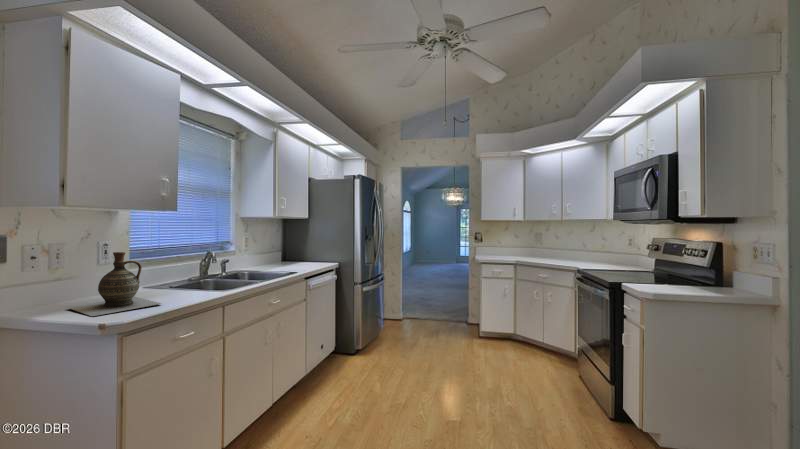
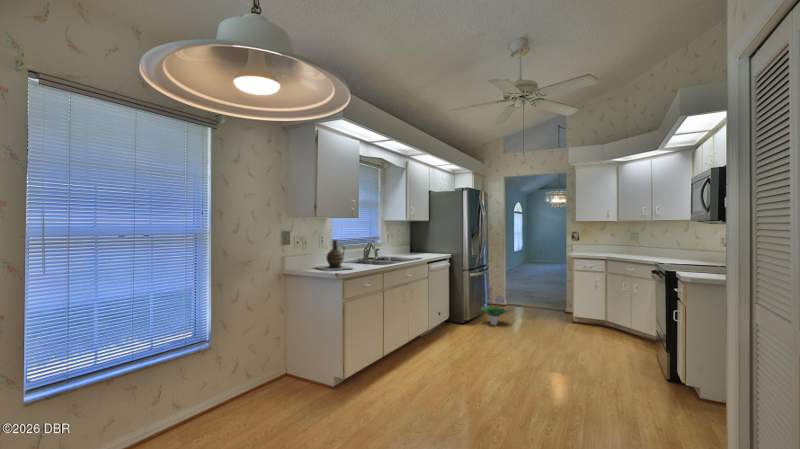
potted plant: none [374,300,411,352] -> present [480,285,507,325]

